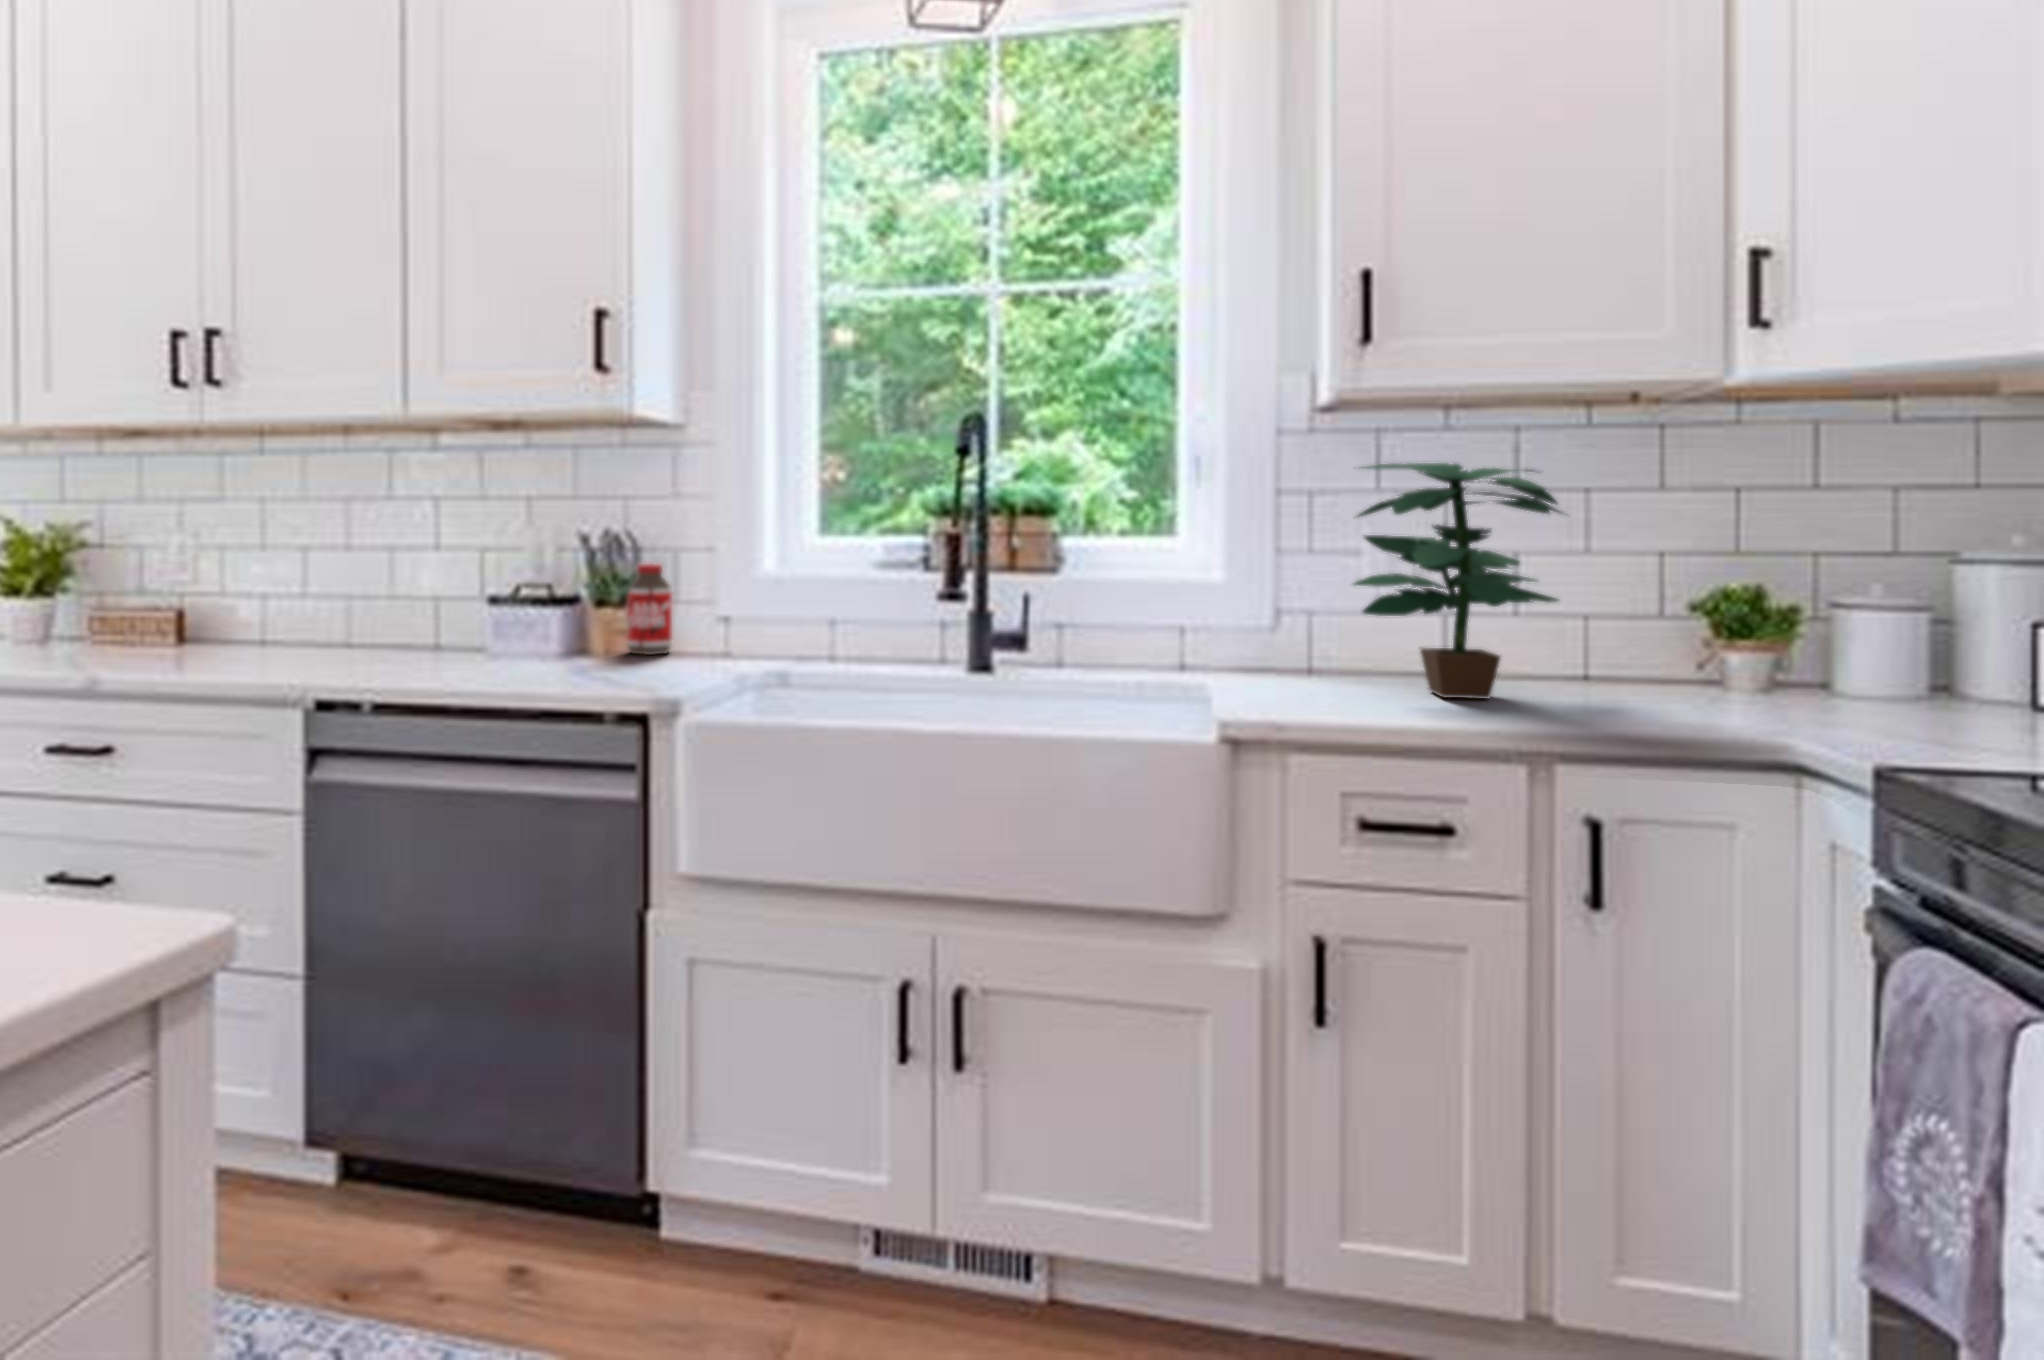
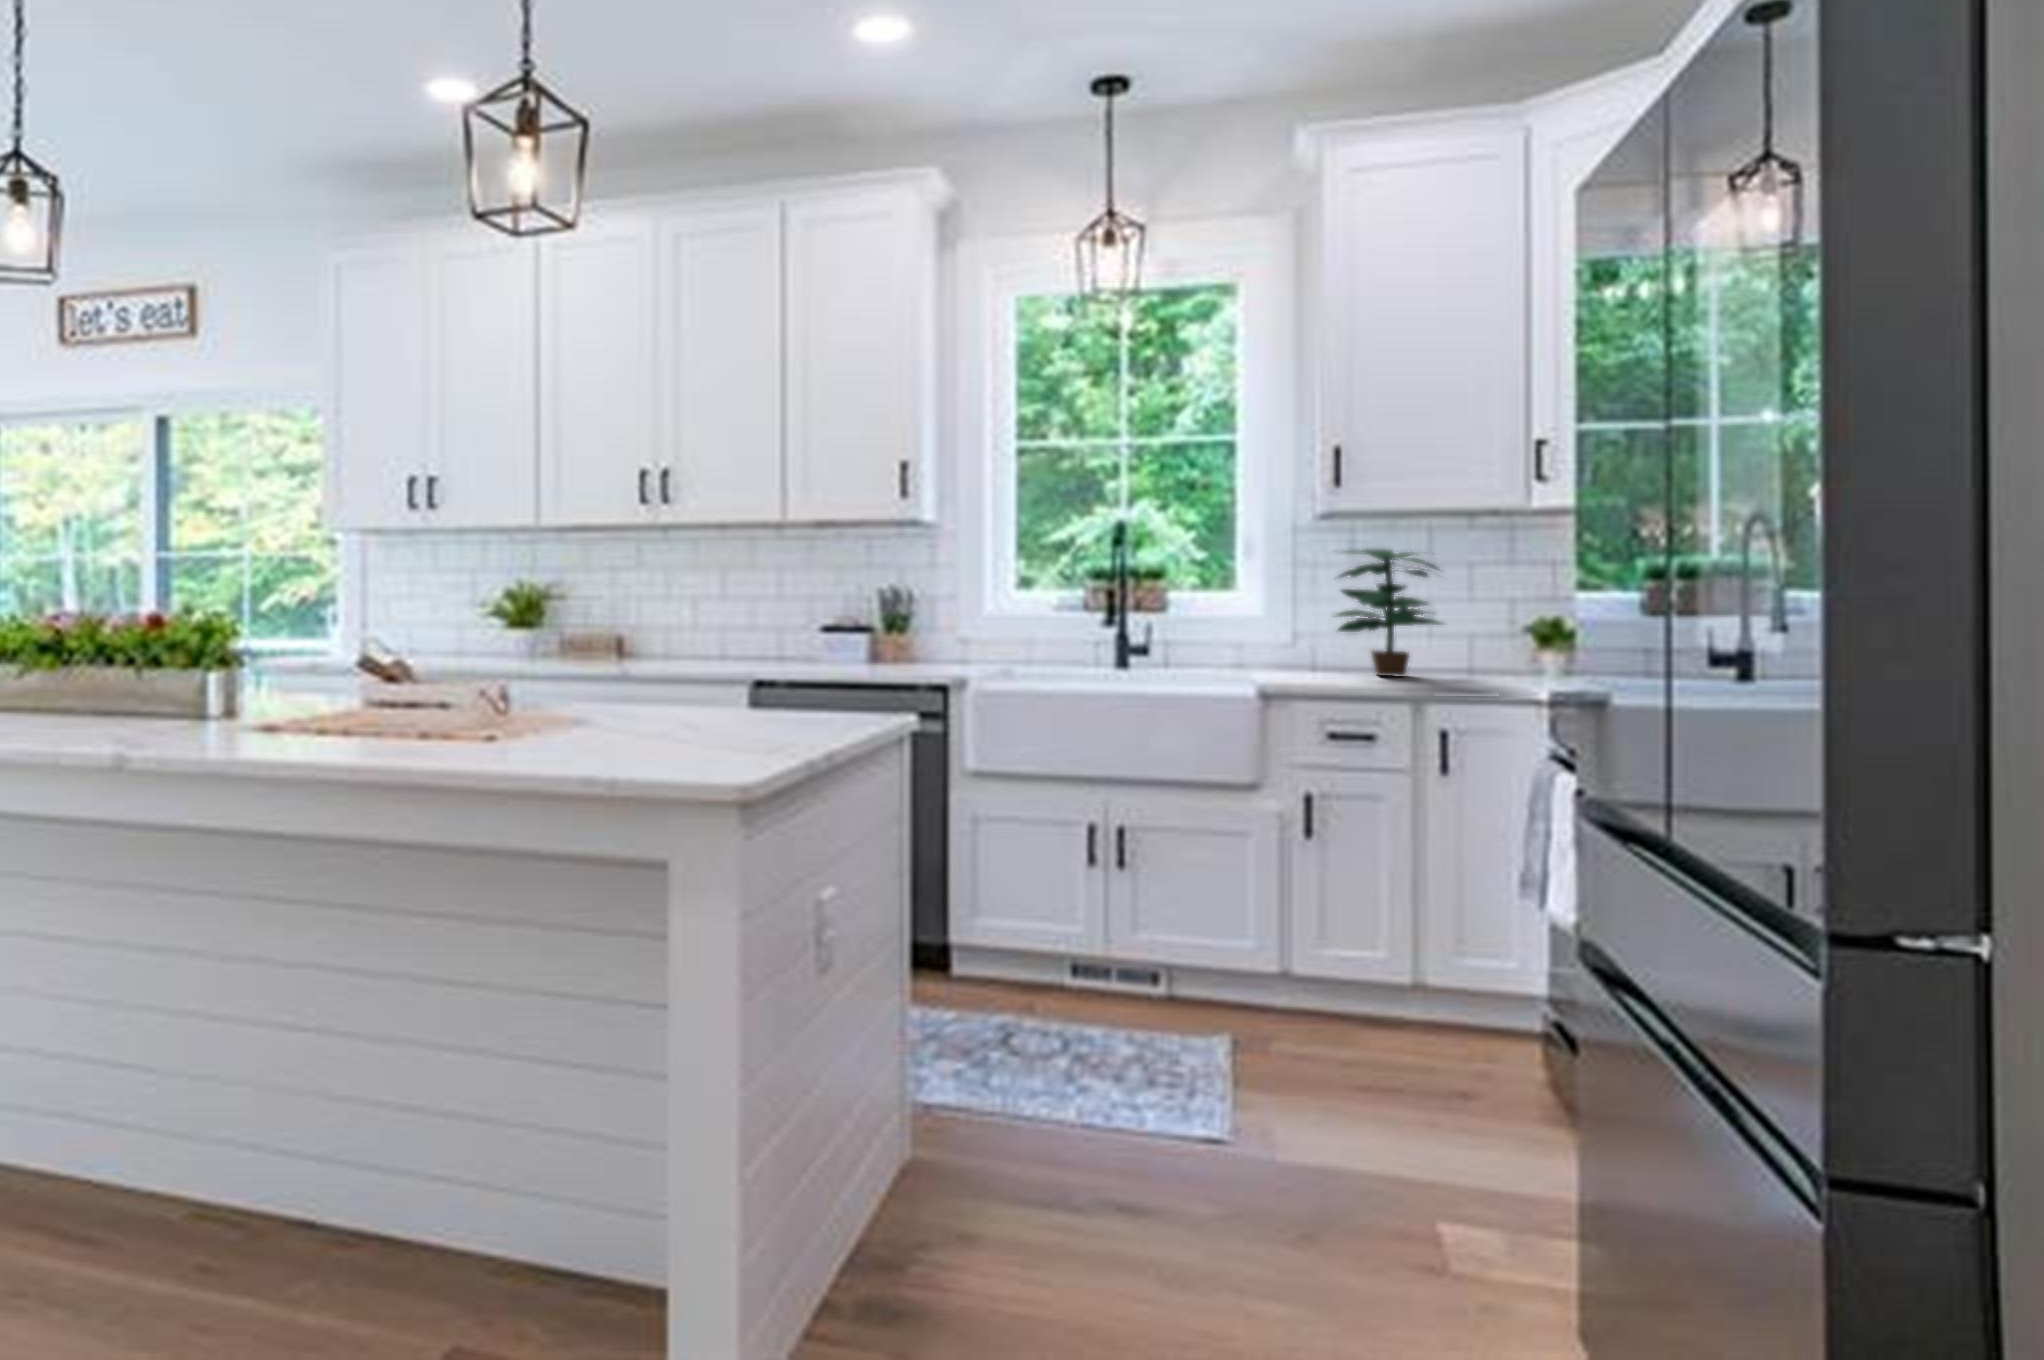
bottle: present [627,564,672,654] -> none [907,607,933,660]

